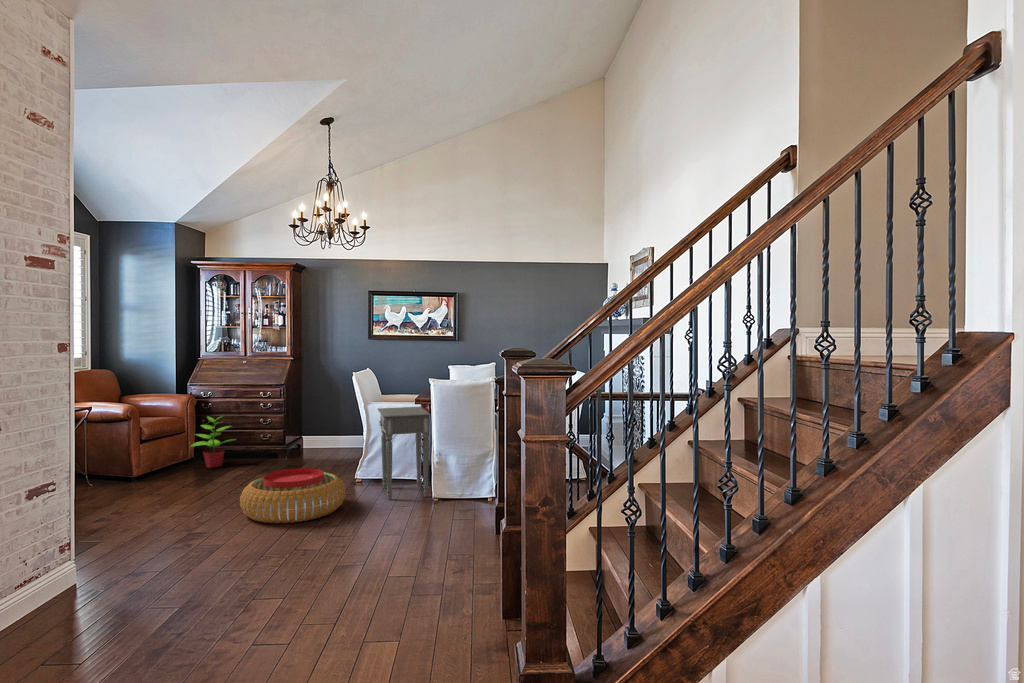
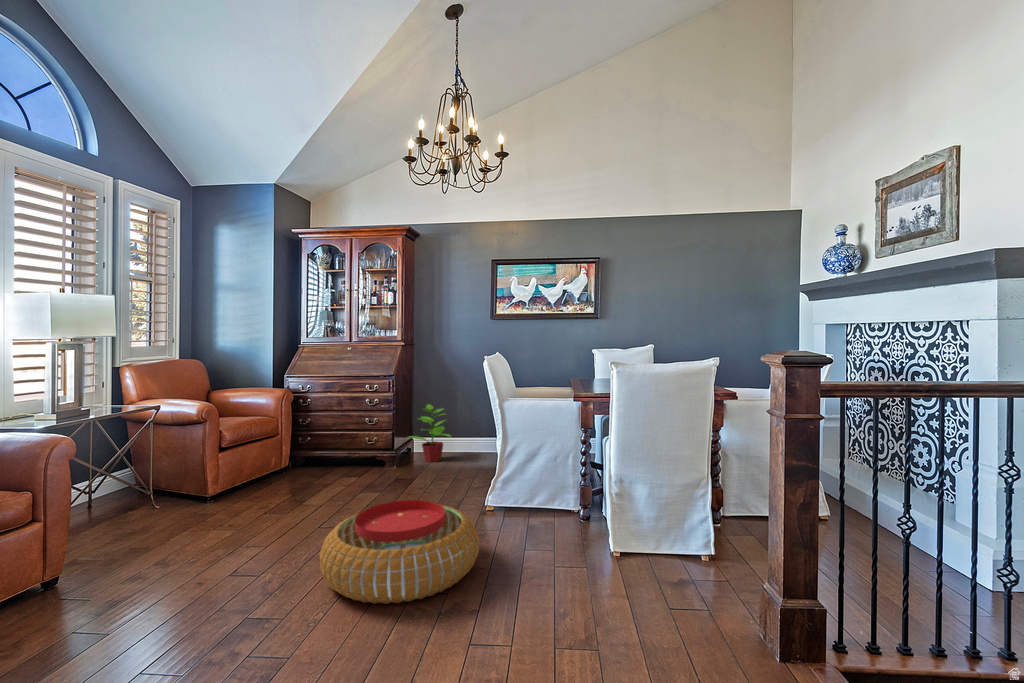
side table: present [378,407,430,500] -> none [518,405,603,552]
potted plant: present [191,417,235,468] -> present [407,404,451,462]

